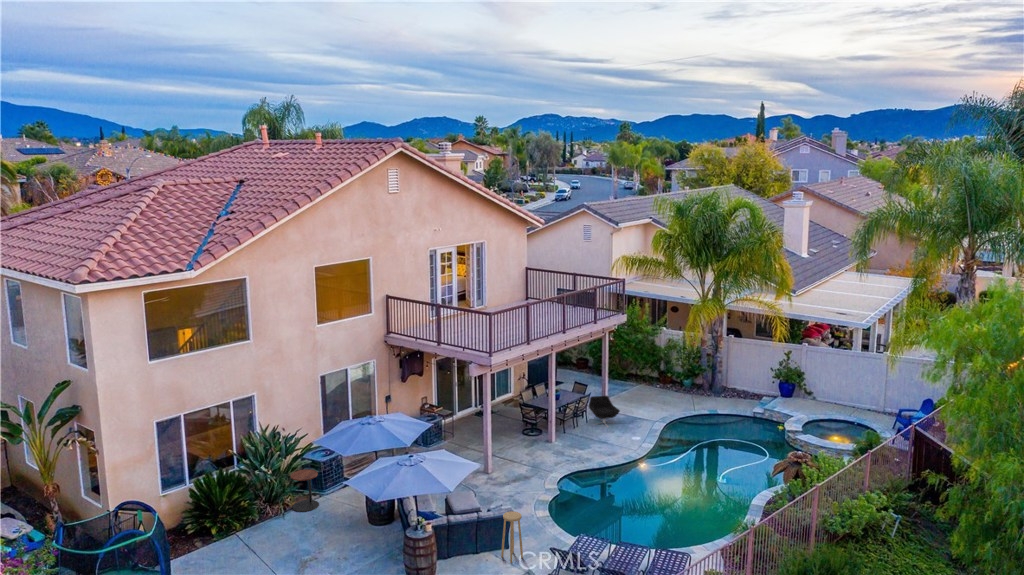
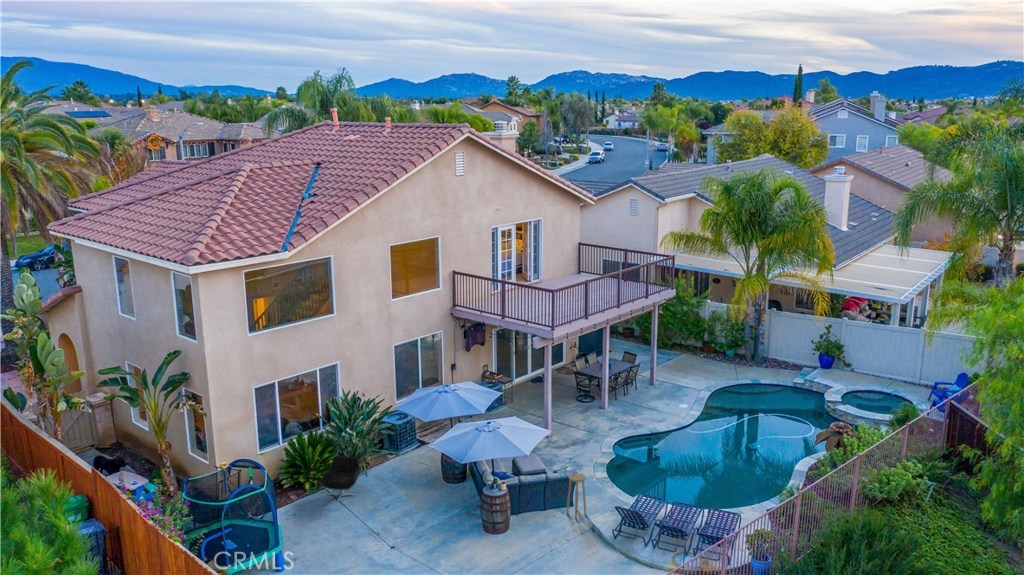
lounge chair: present [589,396,620,427] -> present [320,456,361,502]
side table: present [291,469,319,512] -> none [372,431,396,469]

